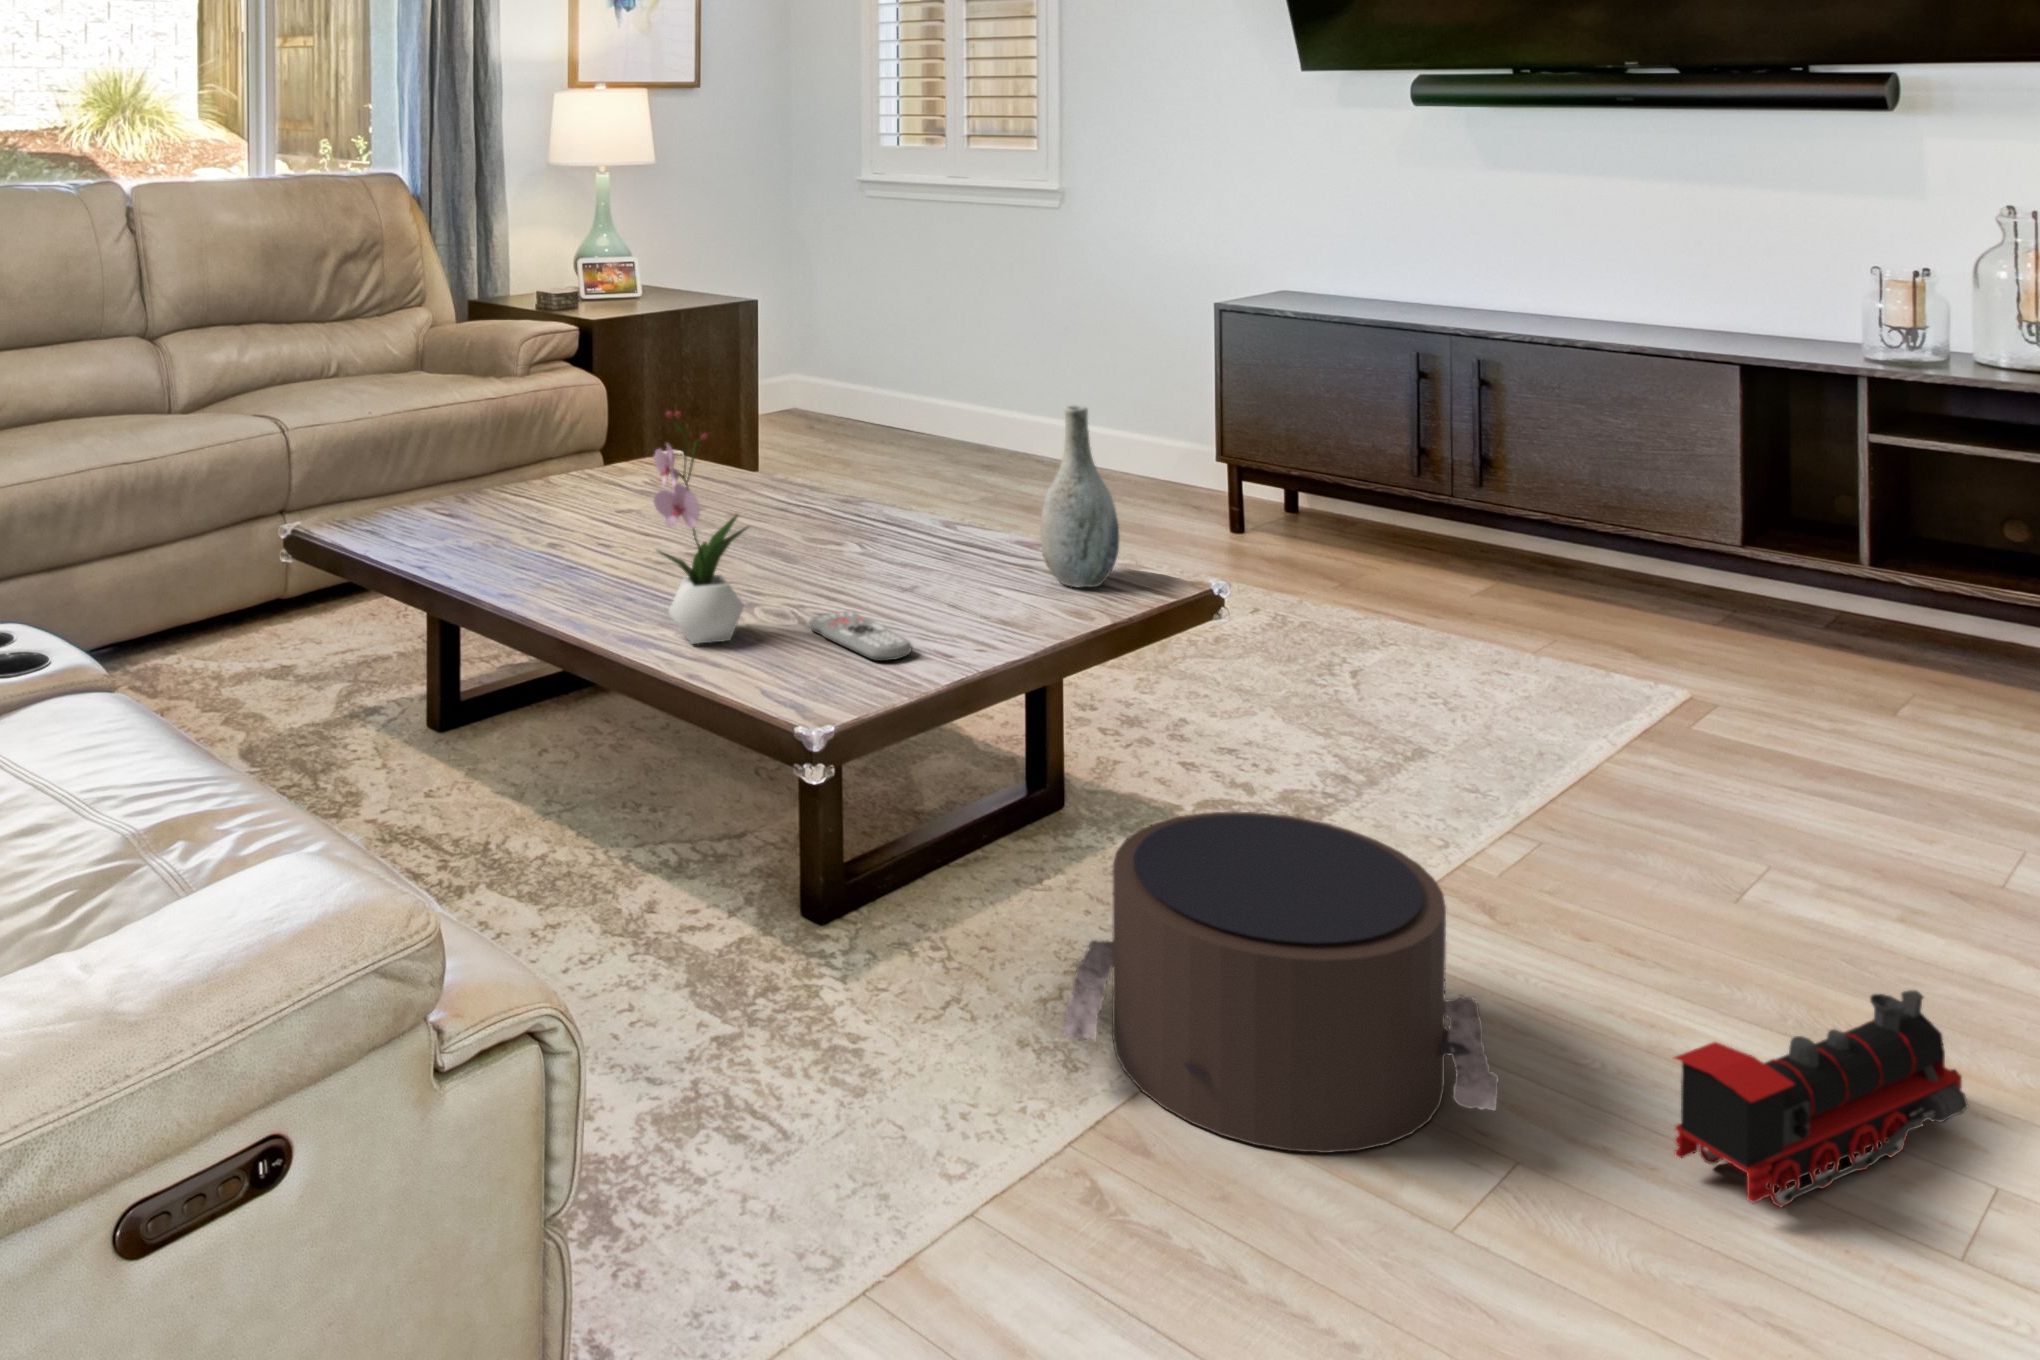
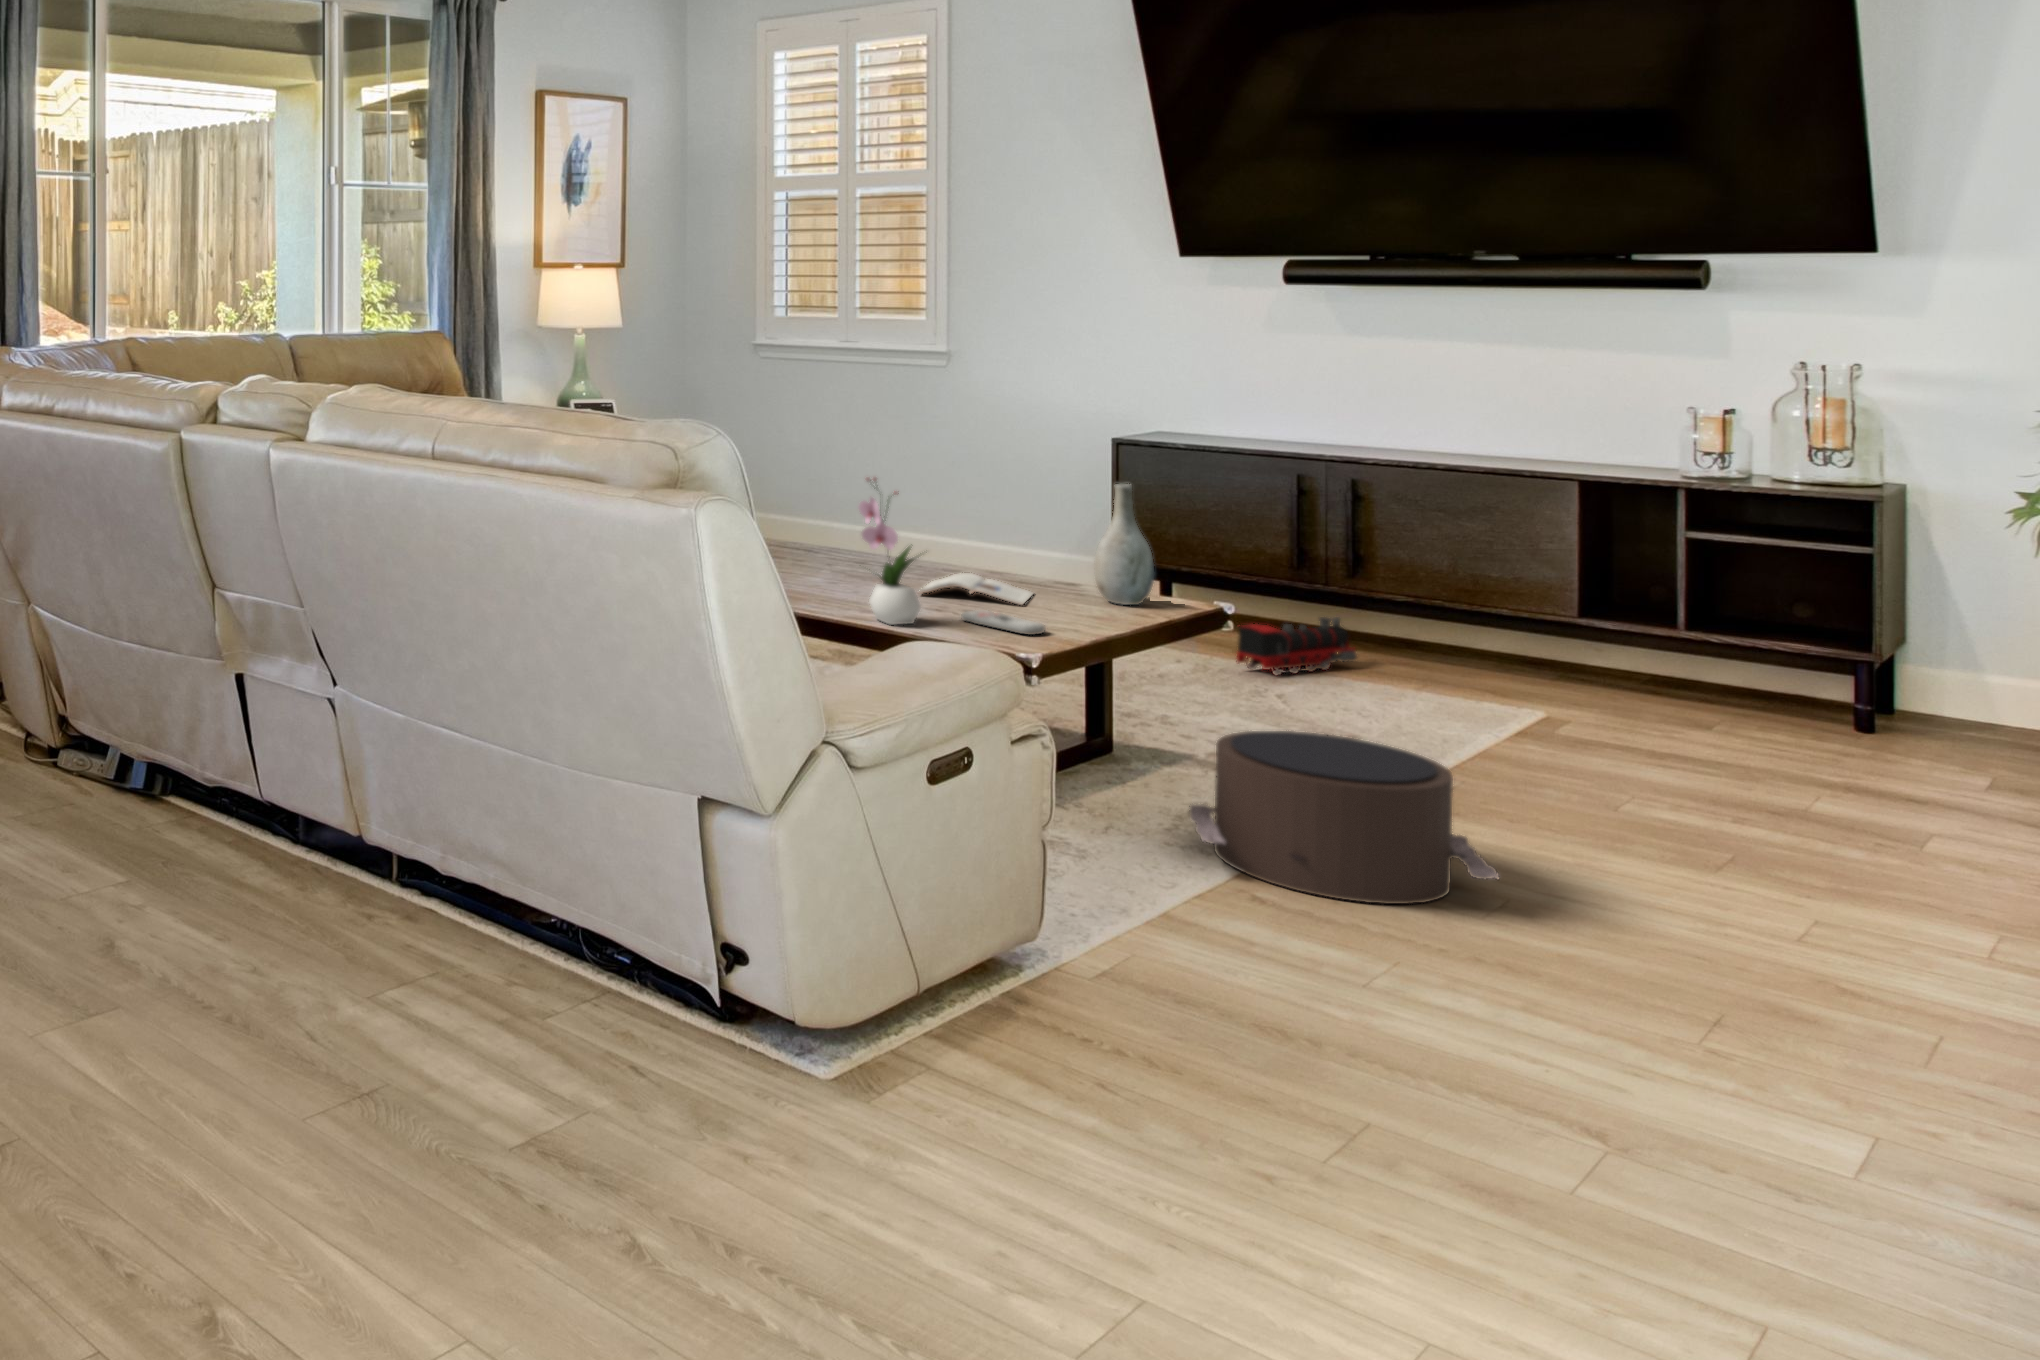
magazine: none [797,535,969,594] -> present [919,573,1033,605]
toy train: present [1674,990,1968,1207] -> present [1236,617,1357,676]

